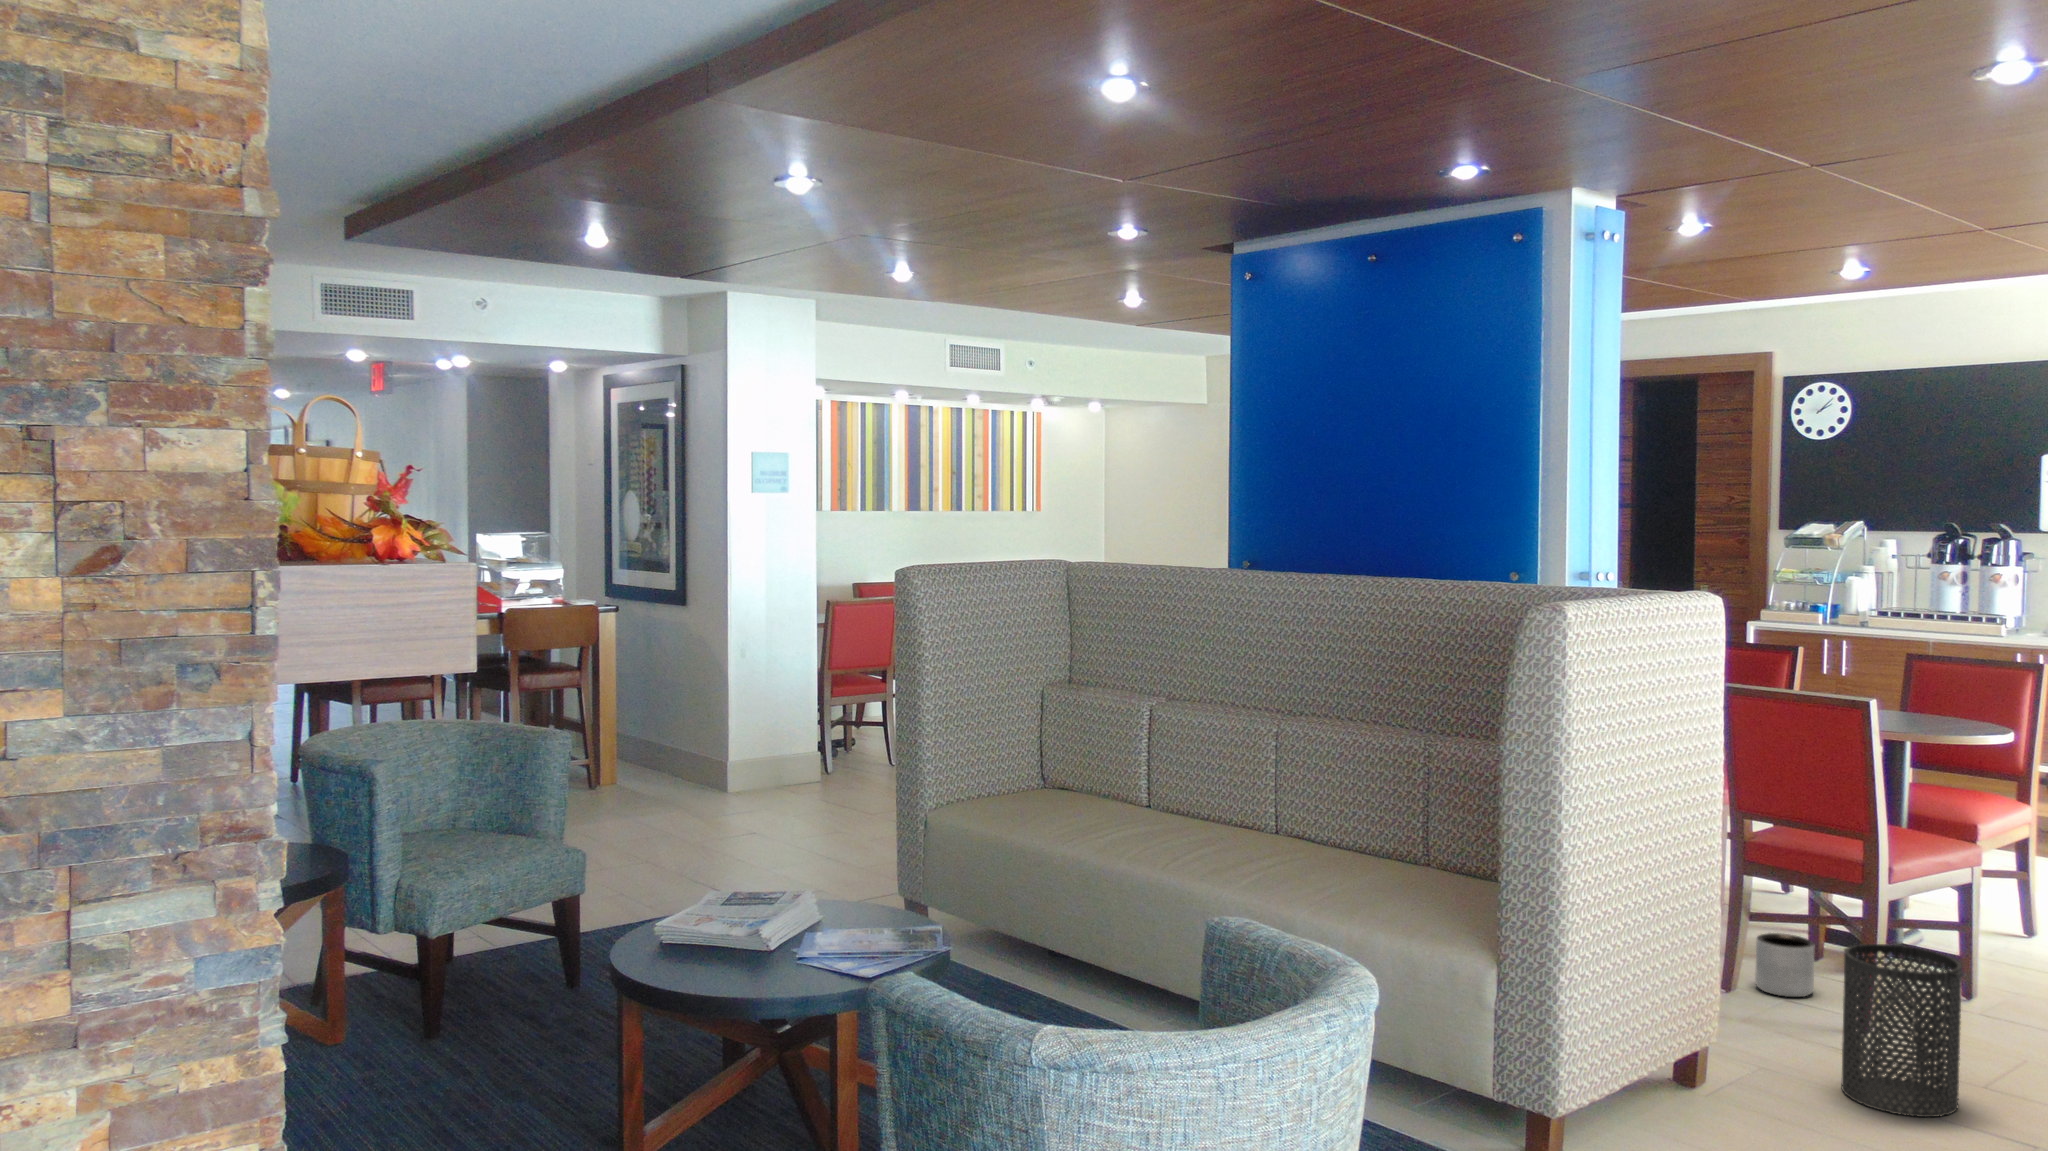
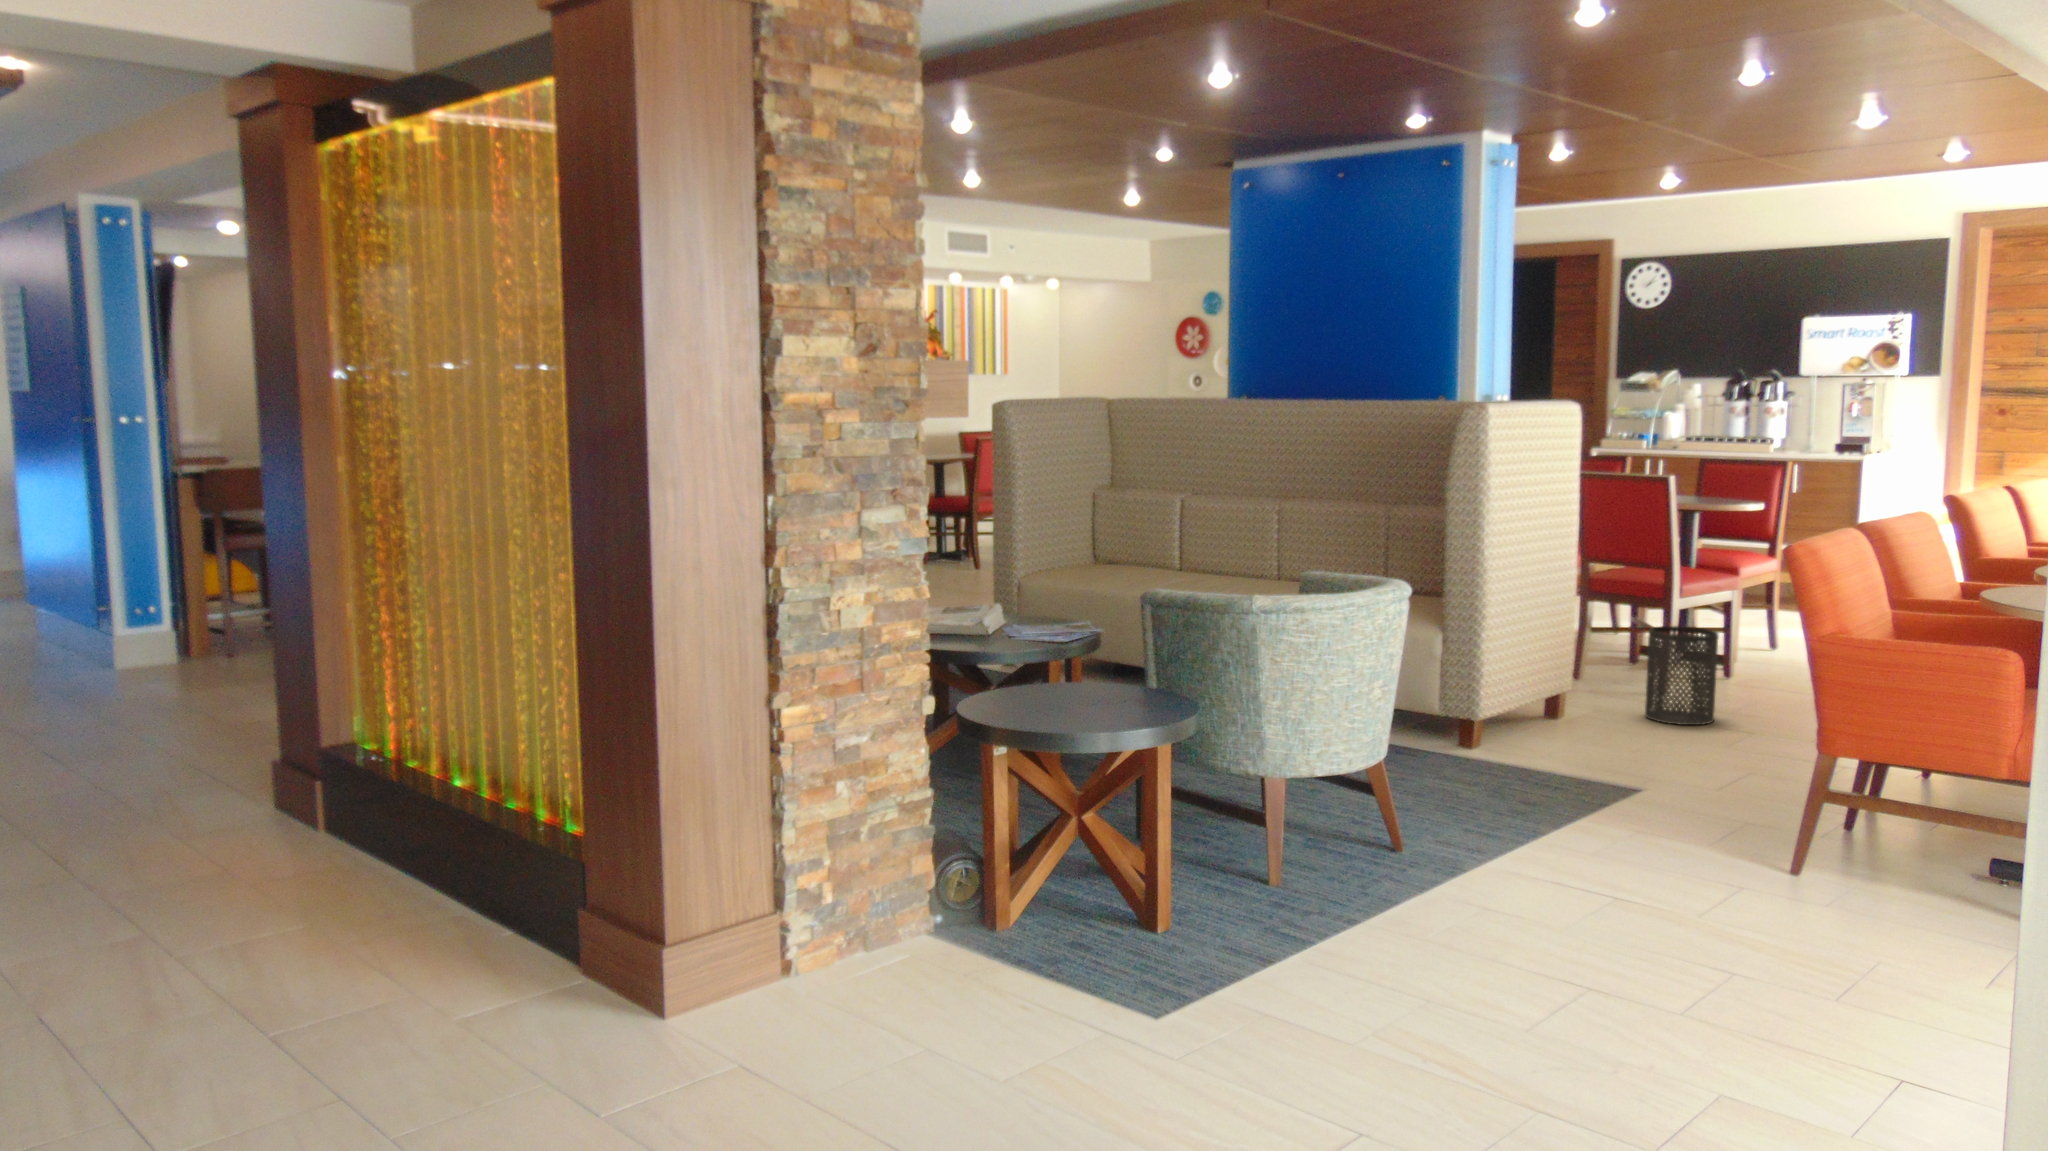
planter: present [1755,933,1814,997] -> none [1593,641,1632,680]

